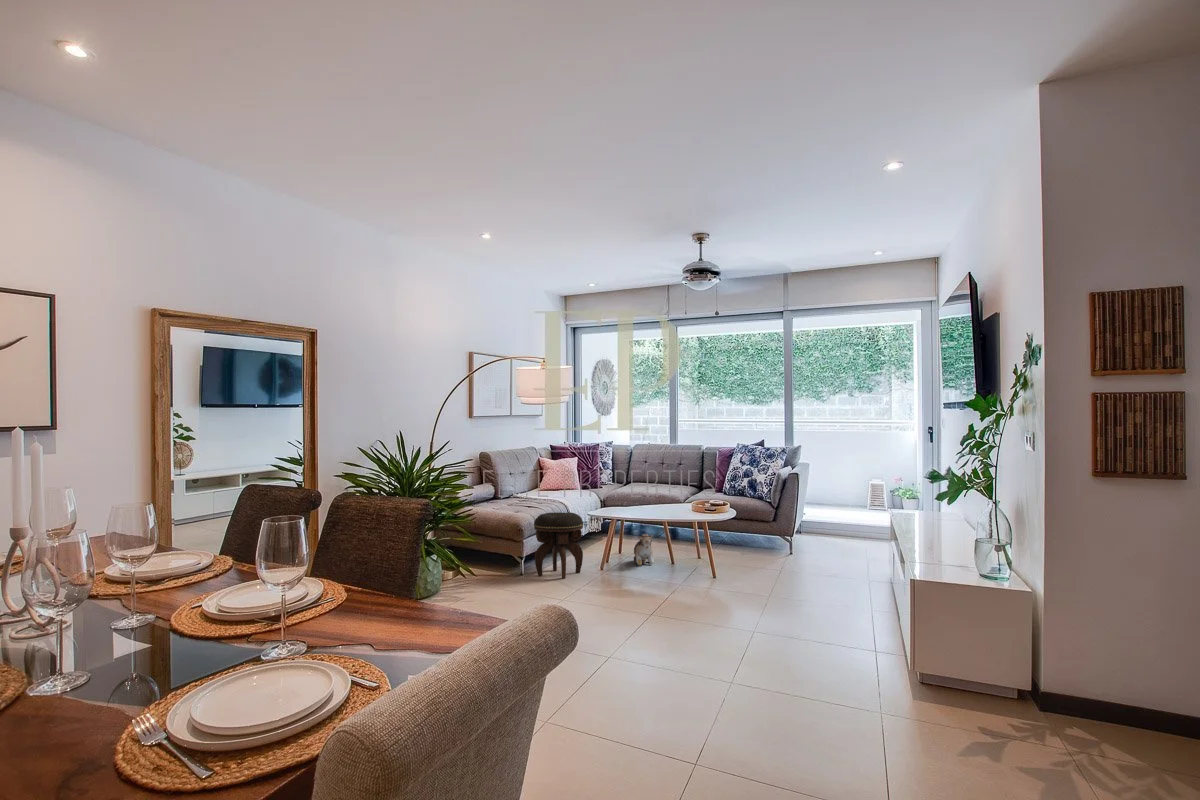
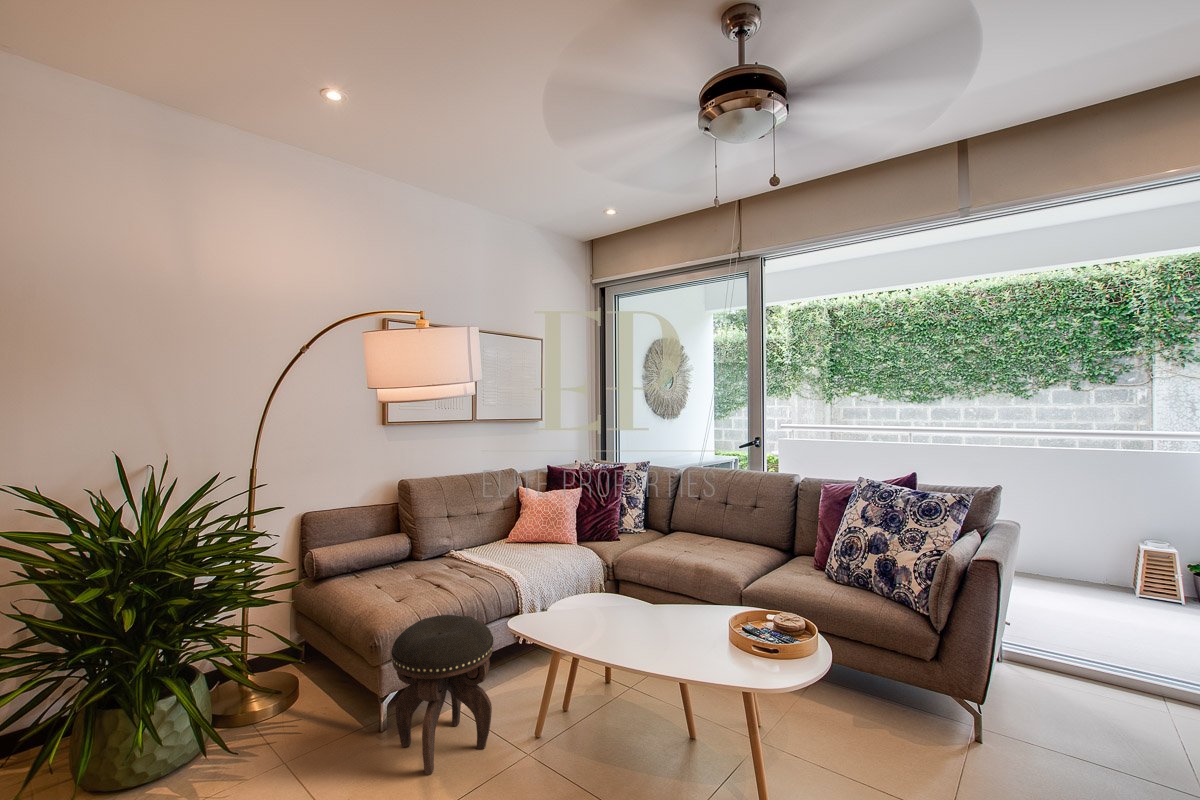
plush toy: present [634,534,653,565] -> none [609,676,654,739]

